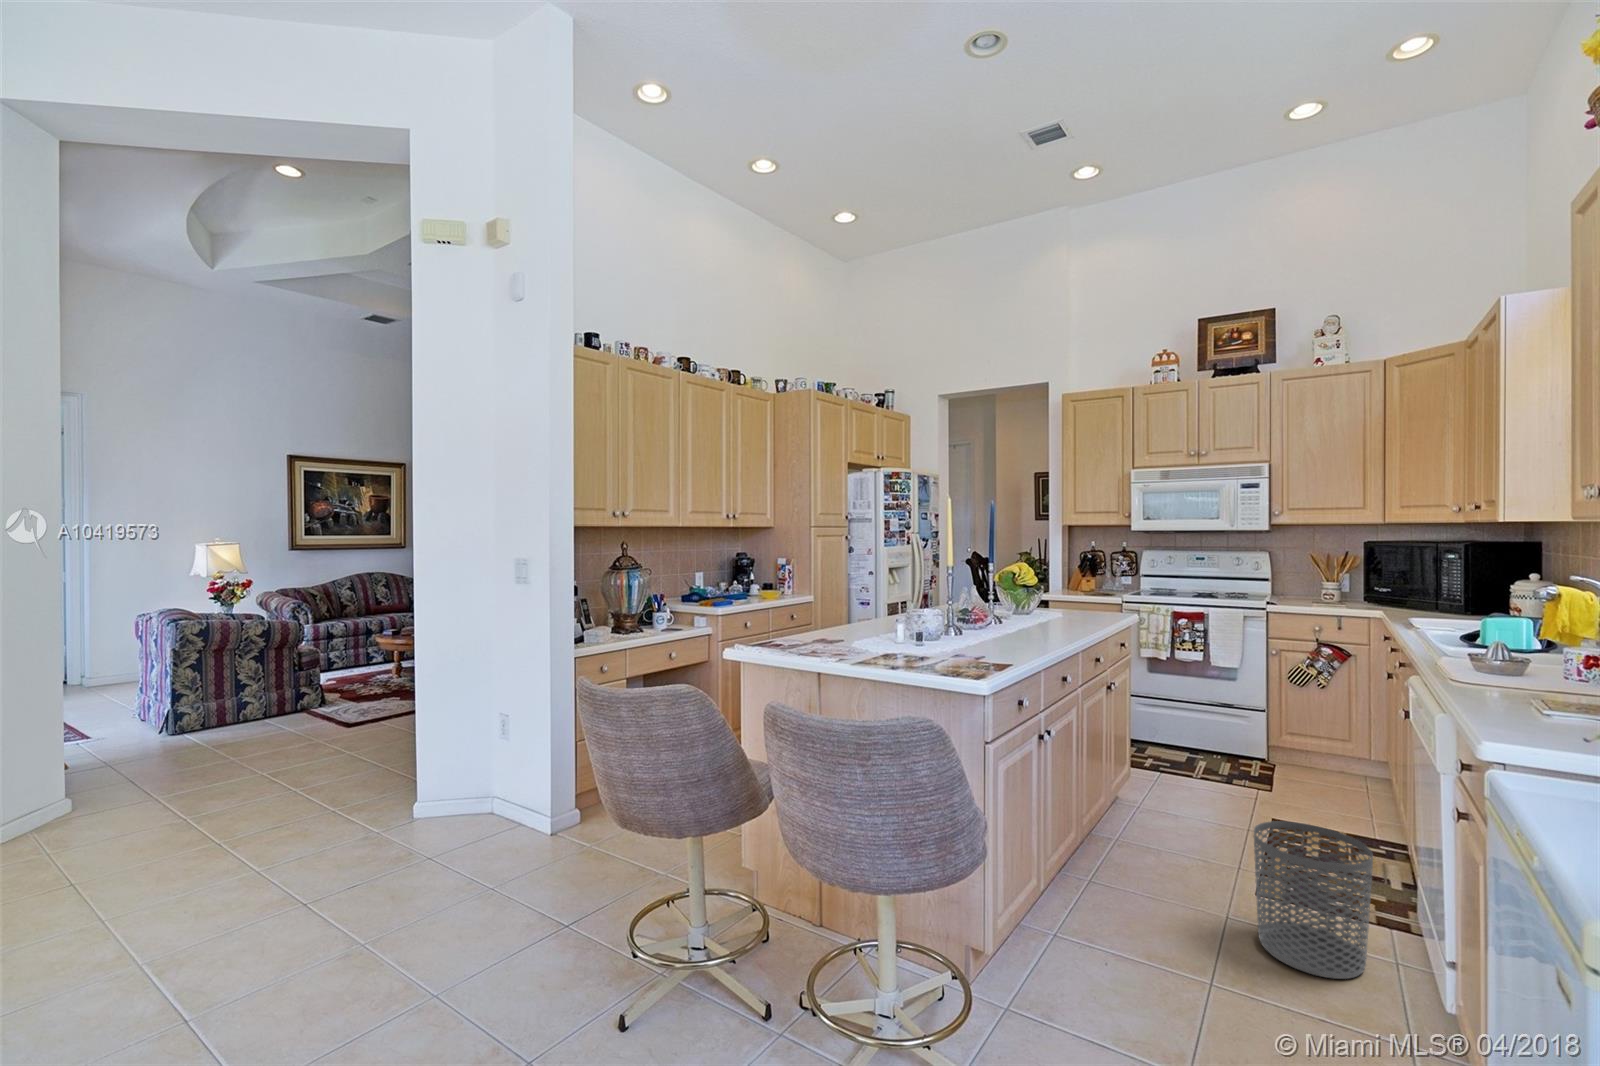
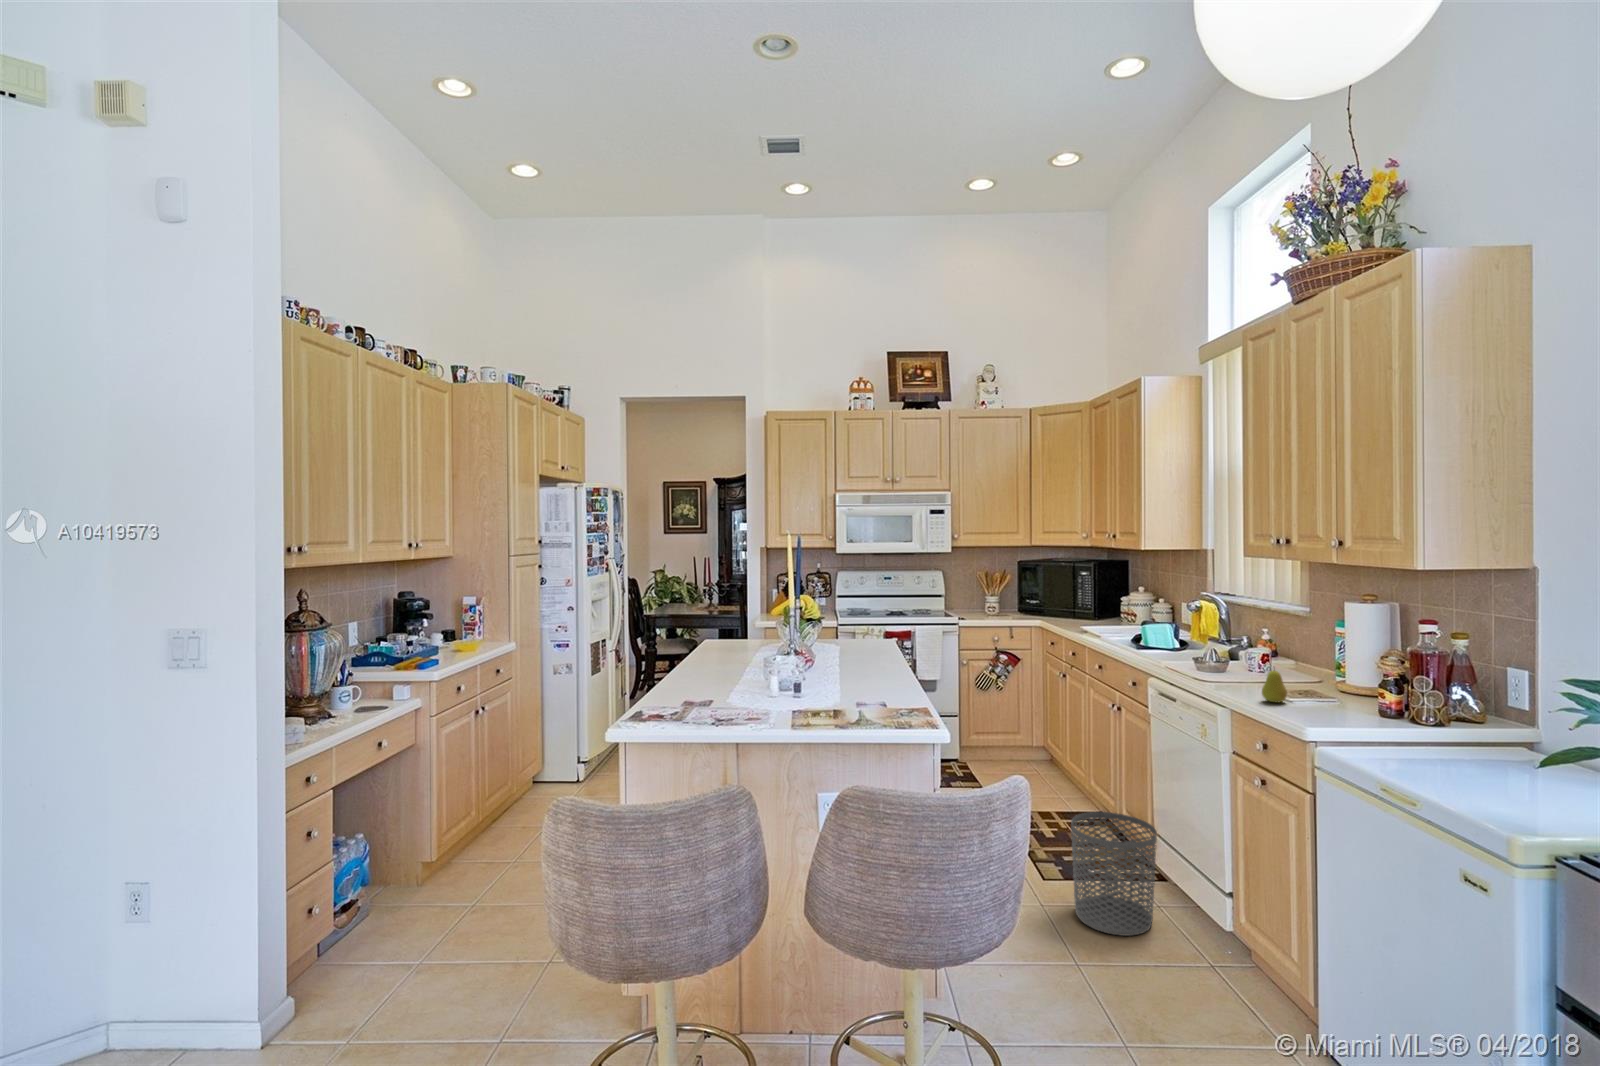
fruit: none [1510,659,1554,710] -> present [1262,670,1287,703]

